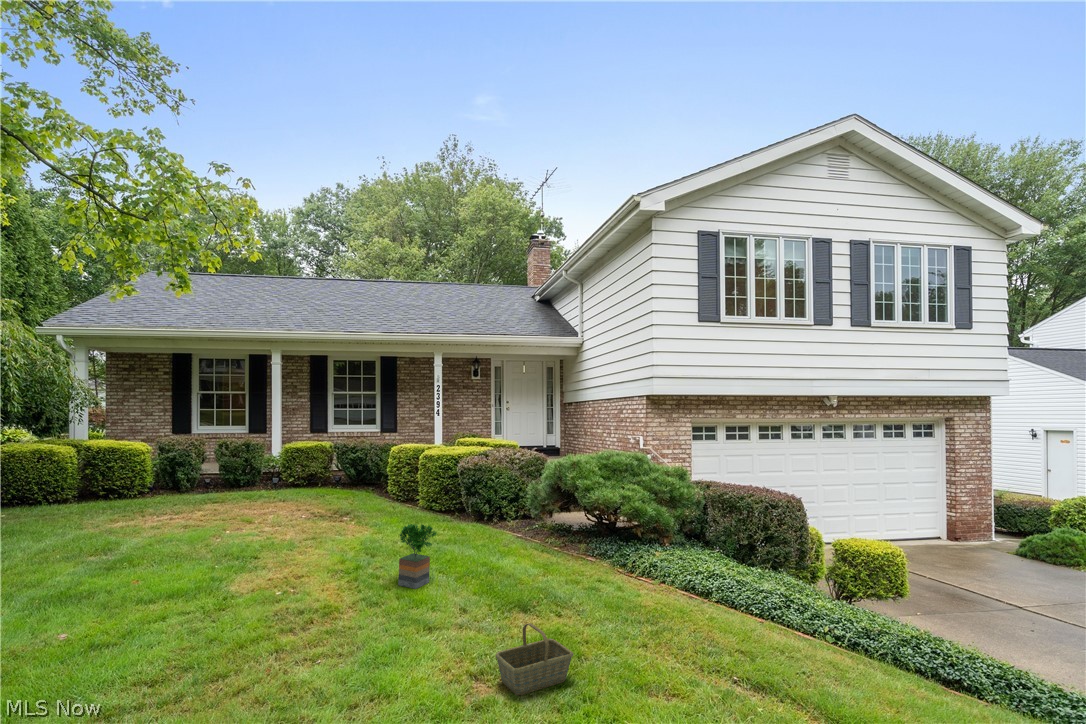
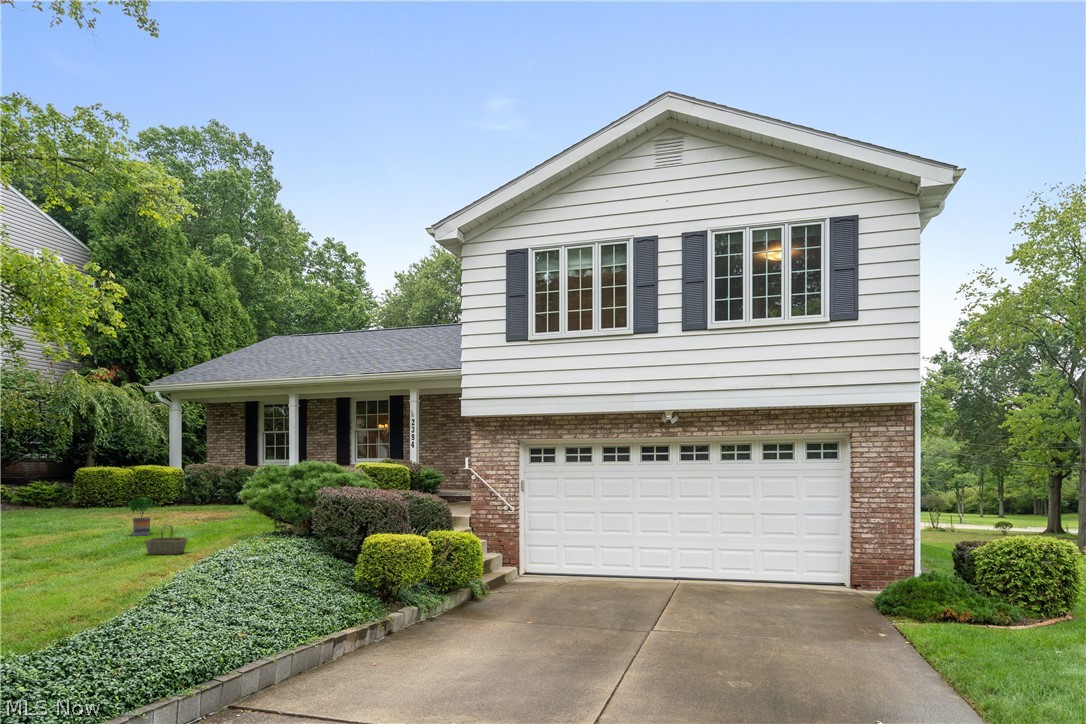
basket: present [496,623,573,695] -> present [145,526,188,555]

